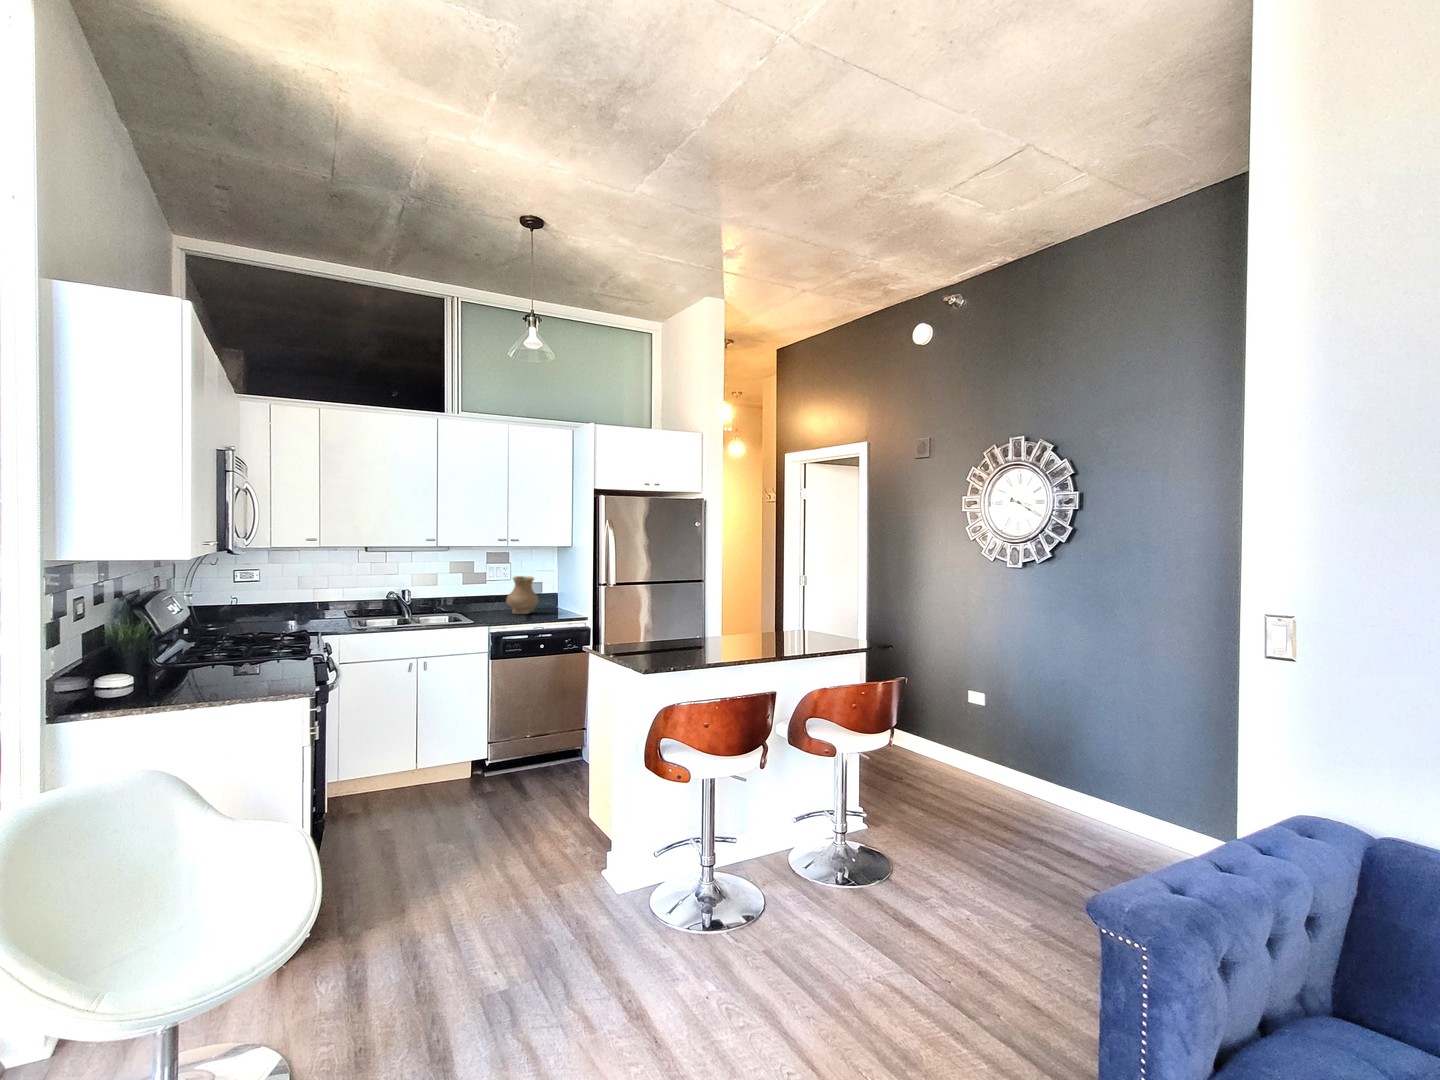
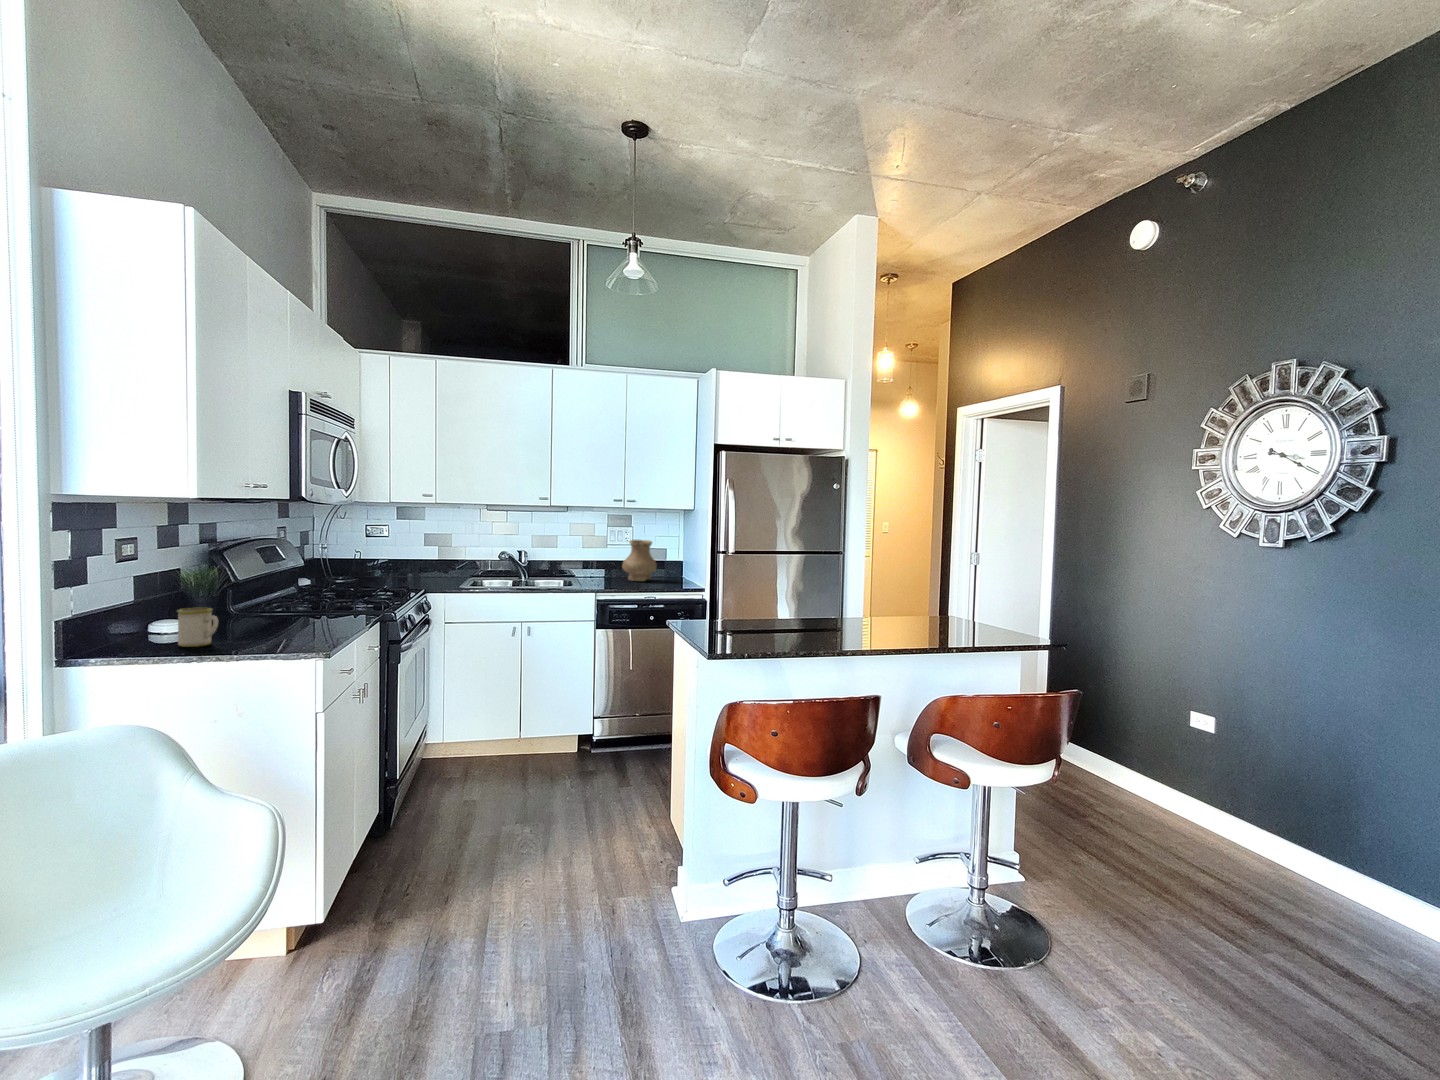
mug: none [156,661,199,699] -> present [177,608,218,647]

